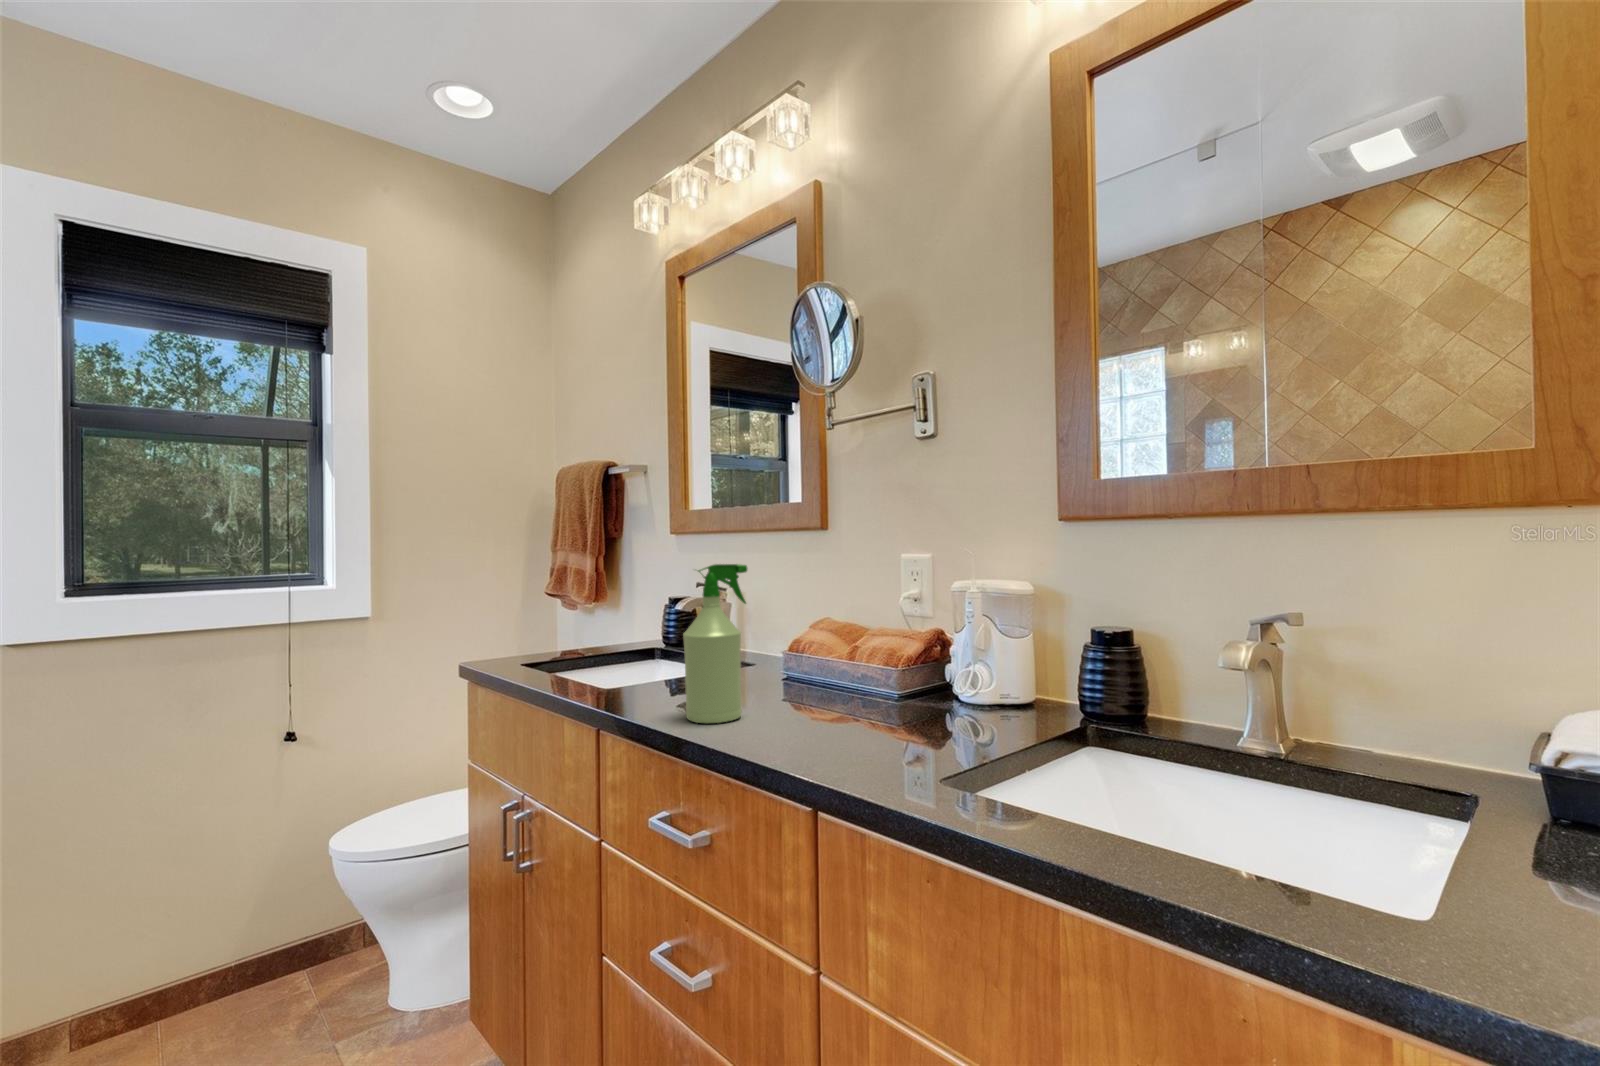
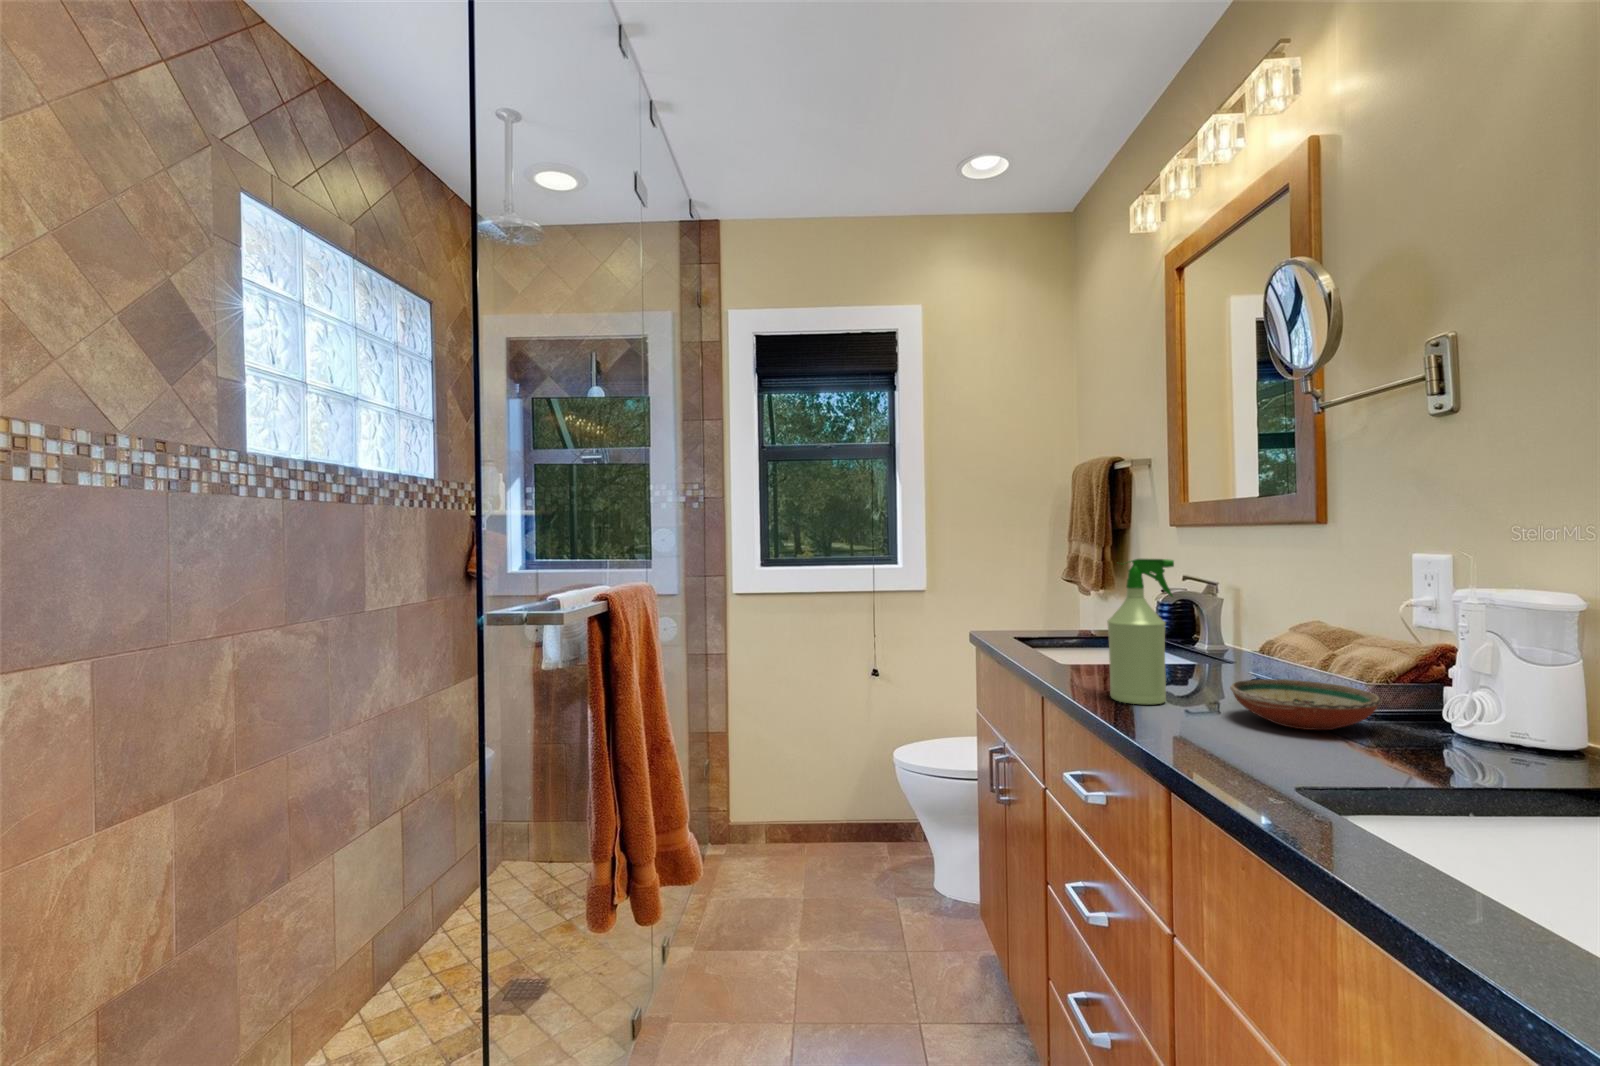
decorative bowl: none [803,674,919,720] -> present [1230,679,1381,730]

